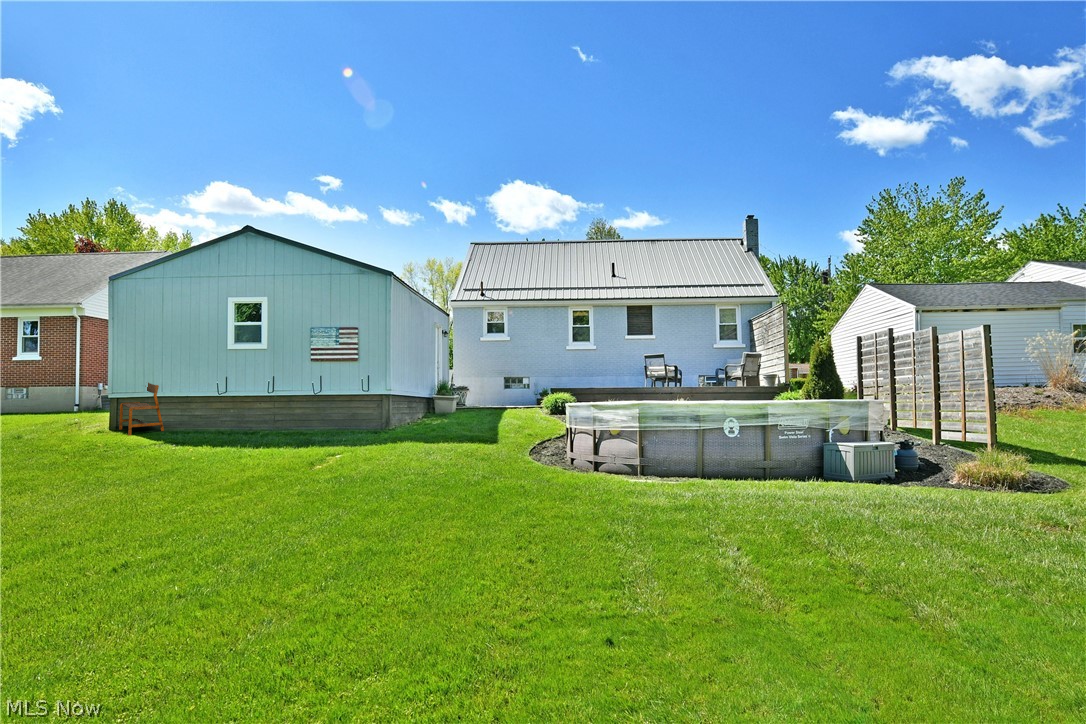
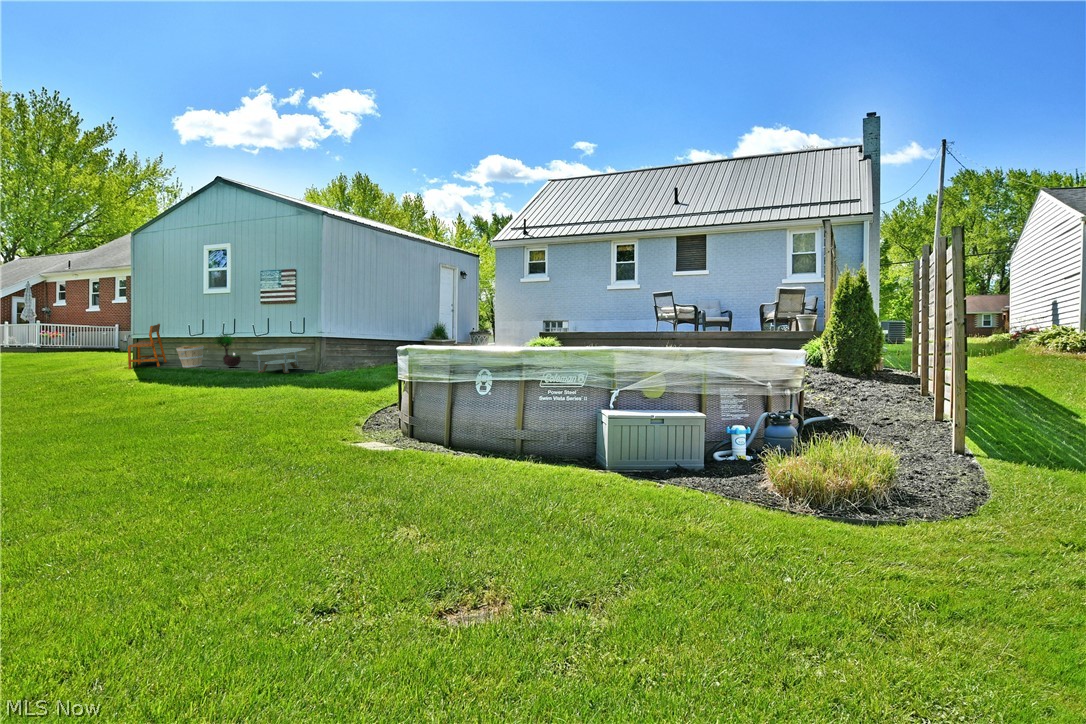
potted tree: none [254,389,282,427] -> present [215,334,241,367]
wooden bucket: none [197,405,228,431] -> present [176,345,204,368]
round table: none [325,405,378,431] -> present [252,348,306,373]

